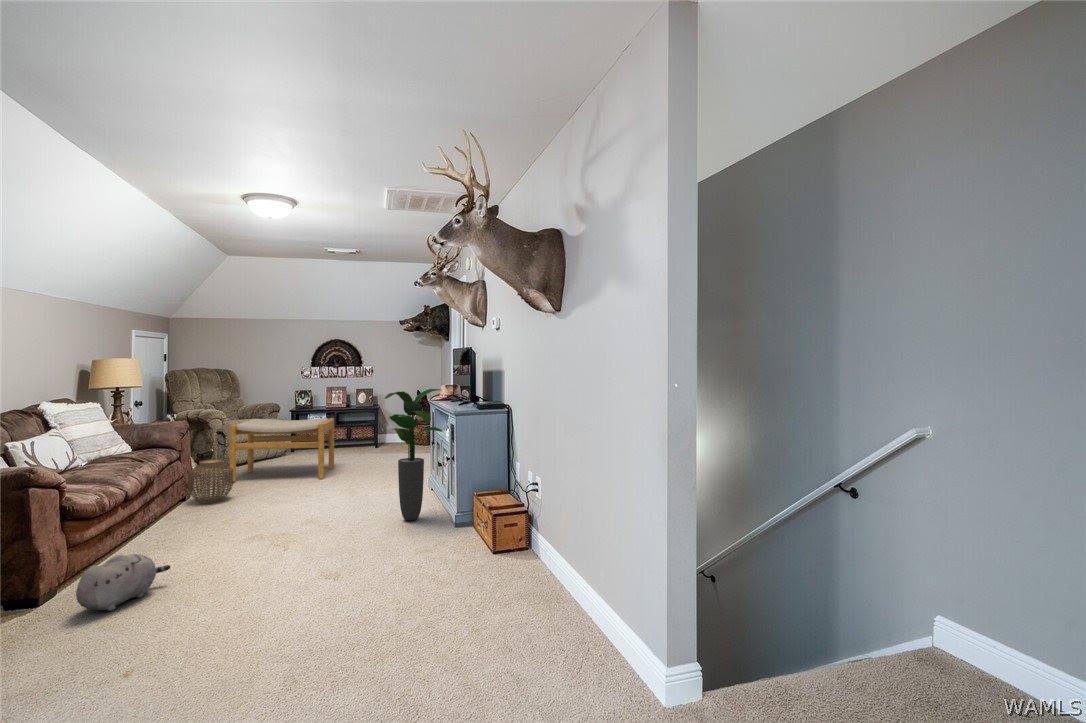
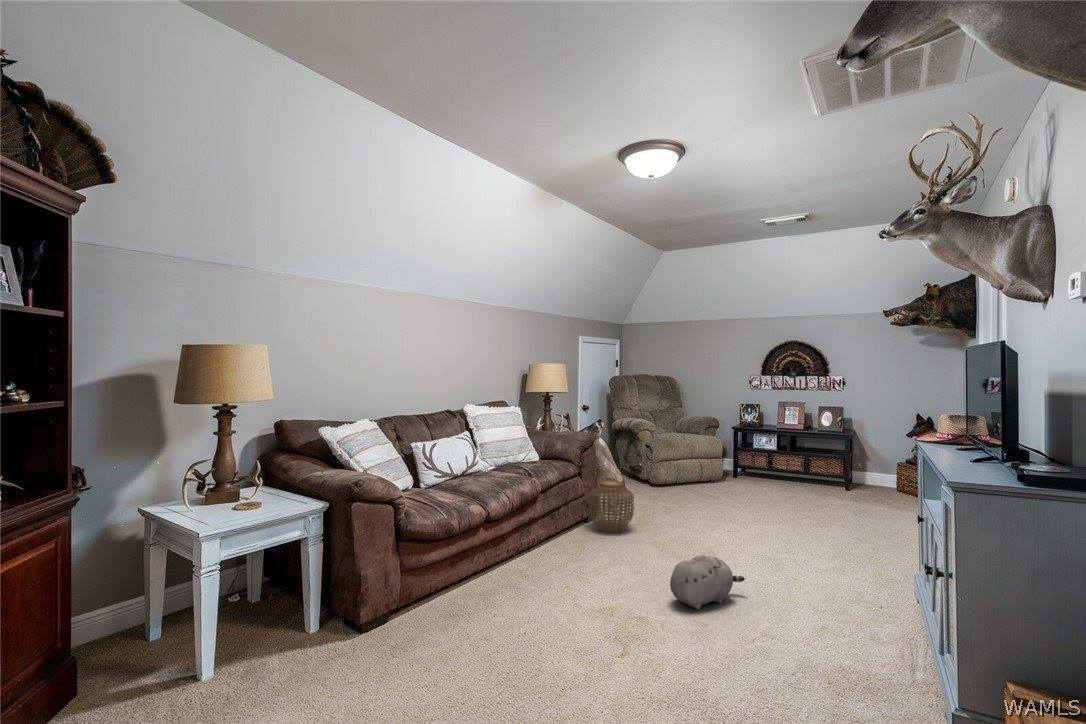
potted plant: present [385,389,443,521] -> none [802,425,930,670]
footstool: present [230,418,334,482] -> none [645,435,773,527]
plush toy: present [76,554,170,611] -> present [670,555,745,609]

